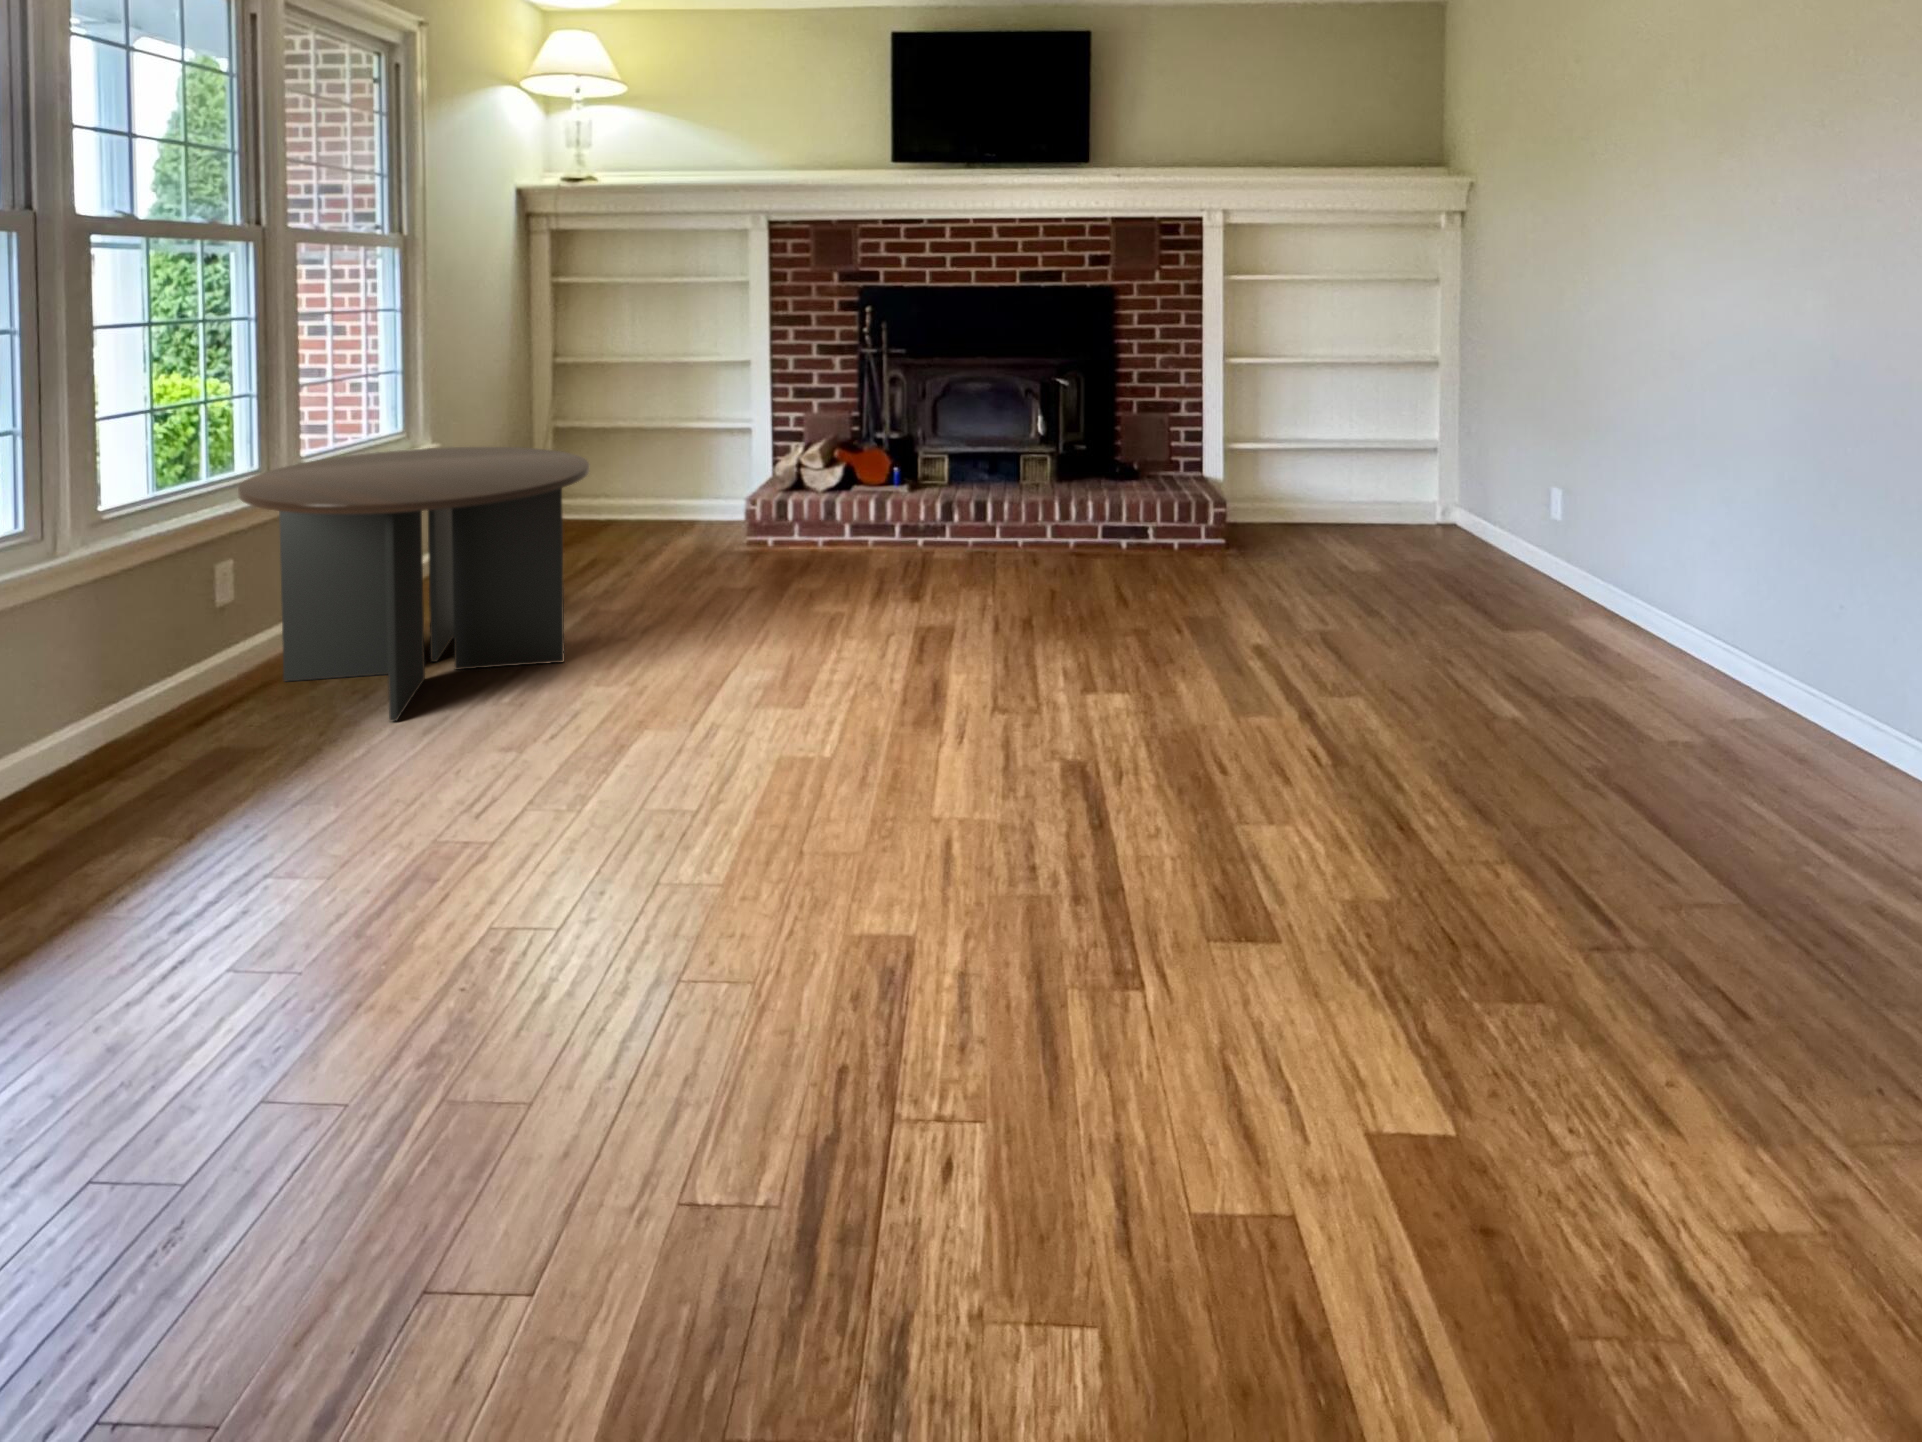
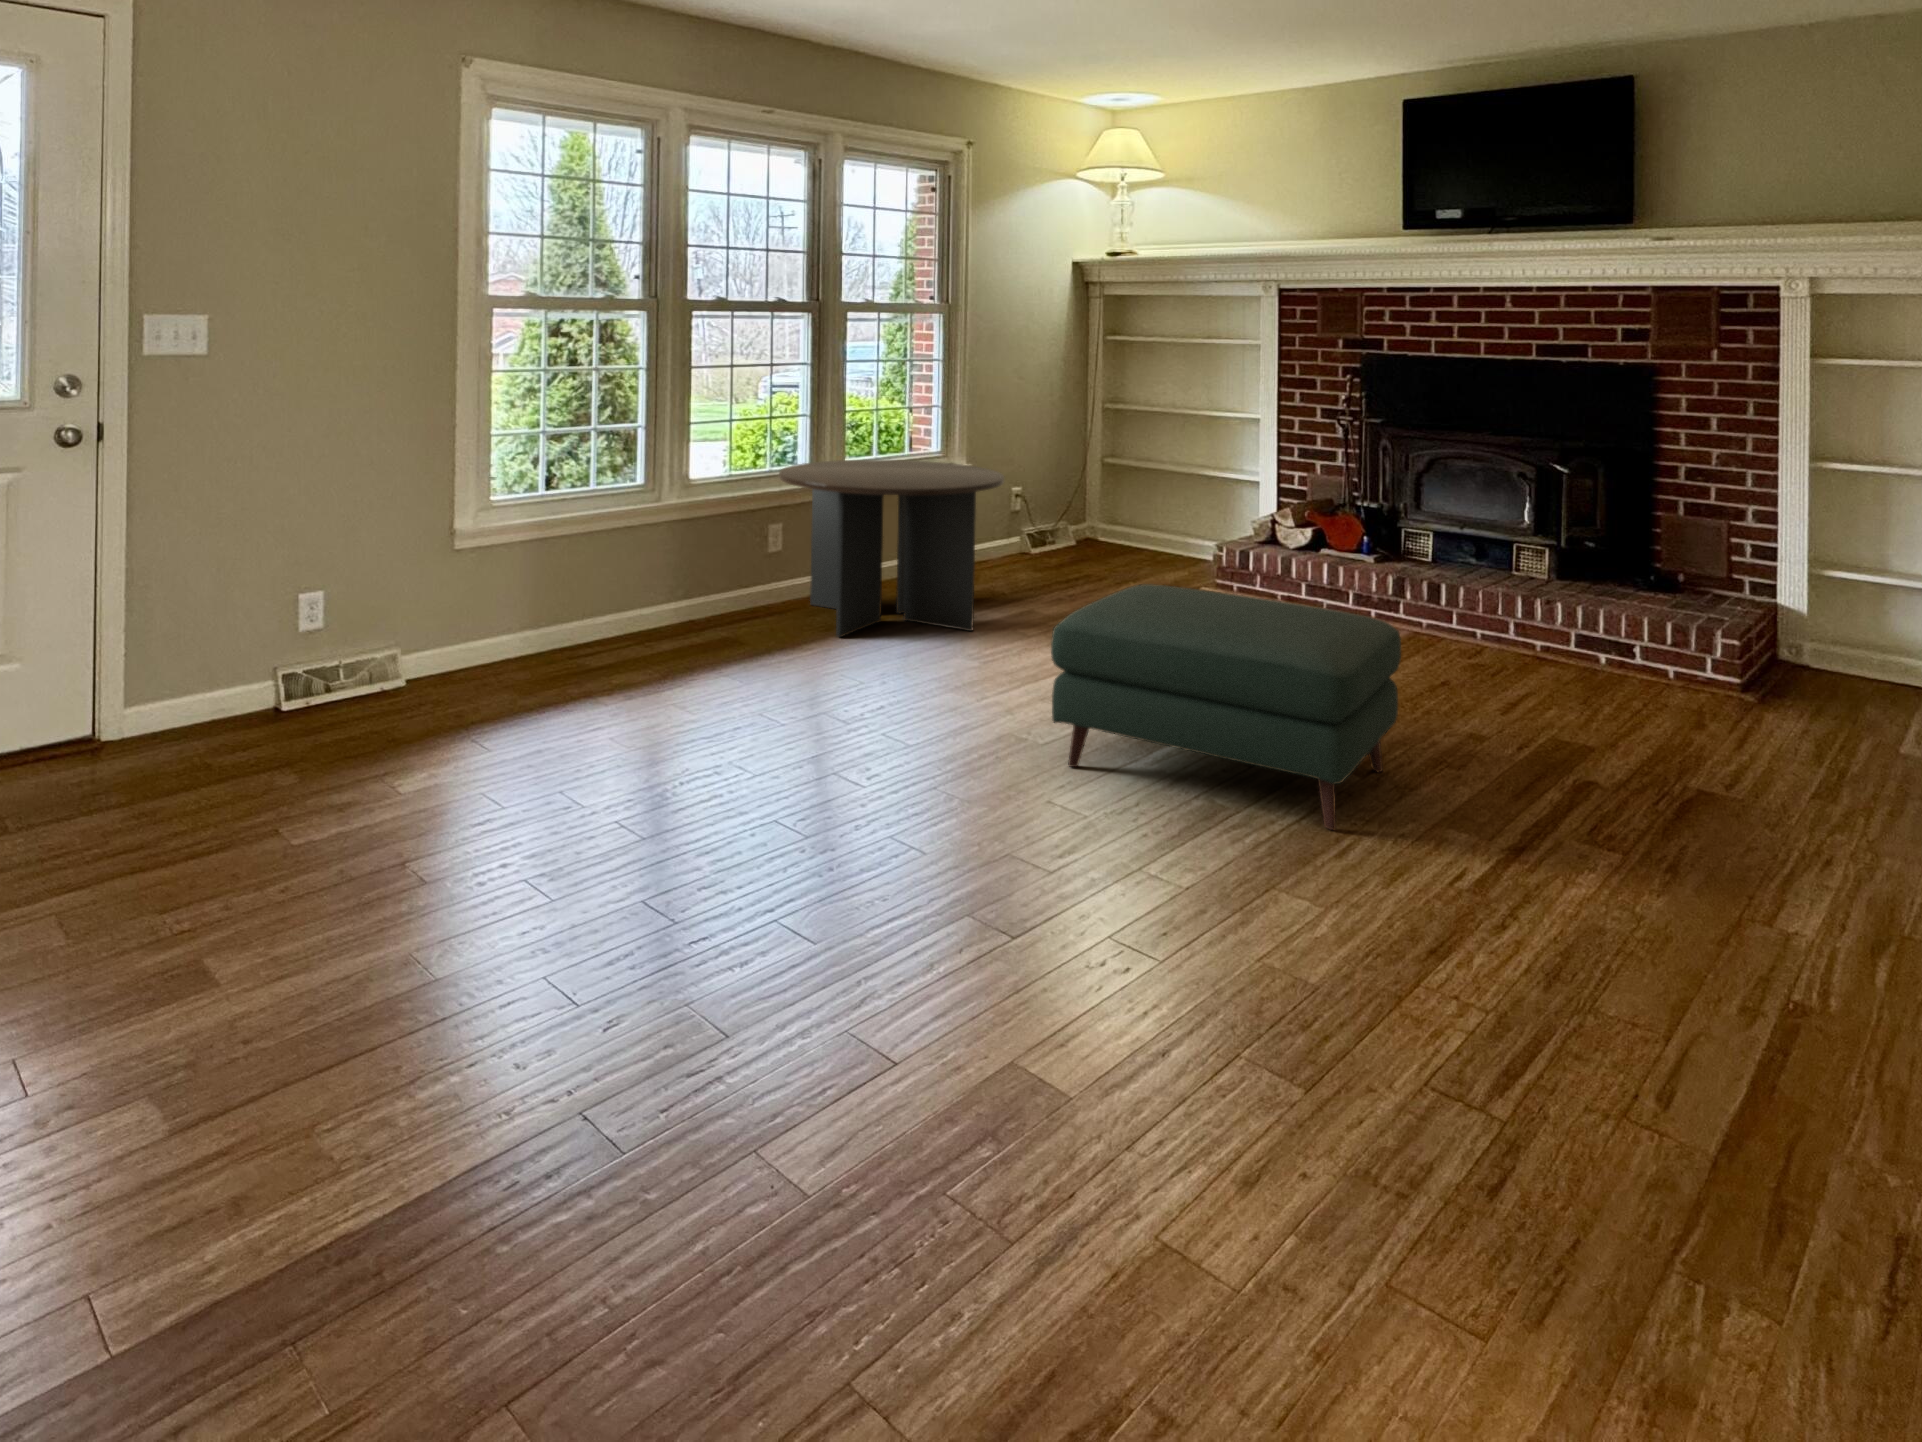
ottoman: none [877,553,1251,813] -> present [1051,584,1401,830]

